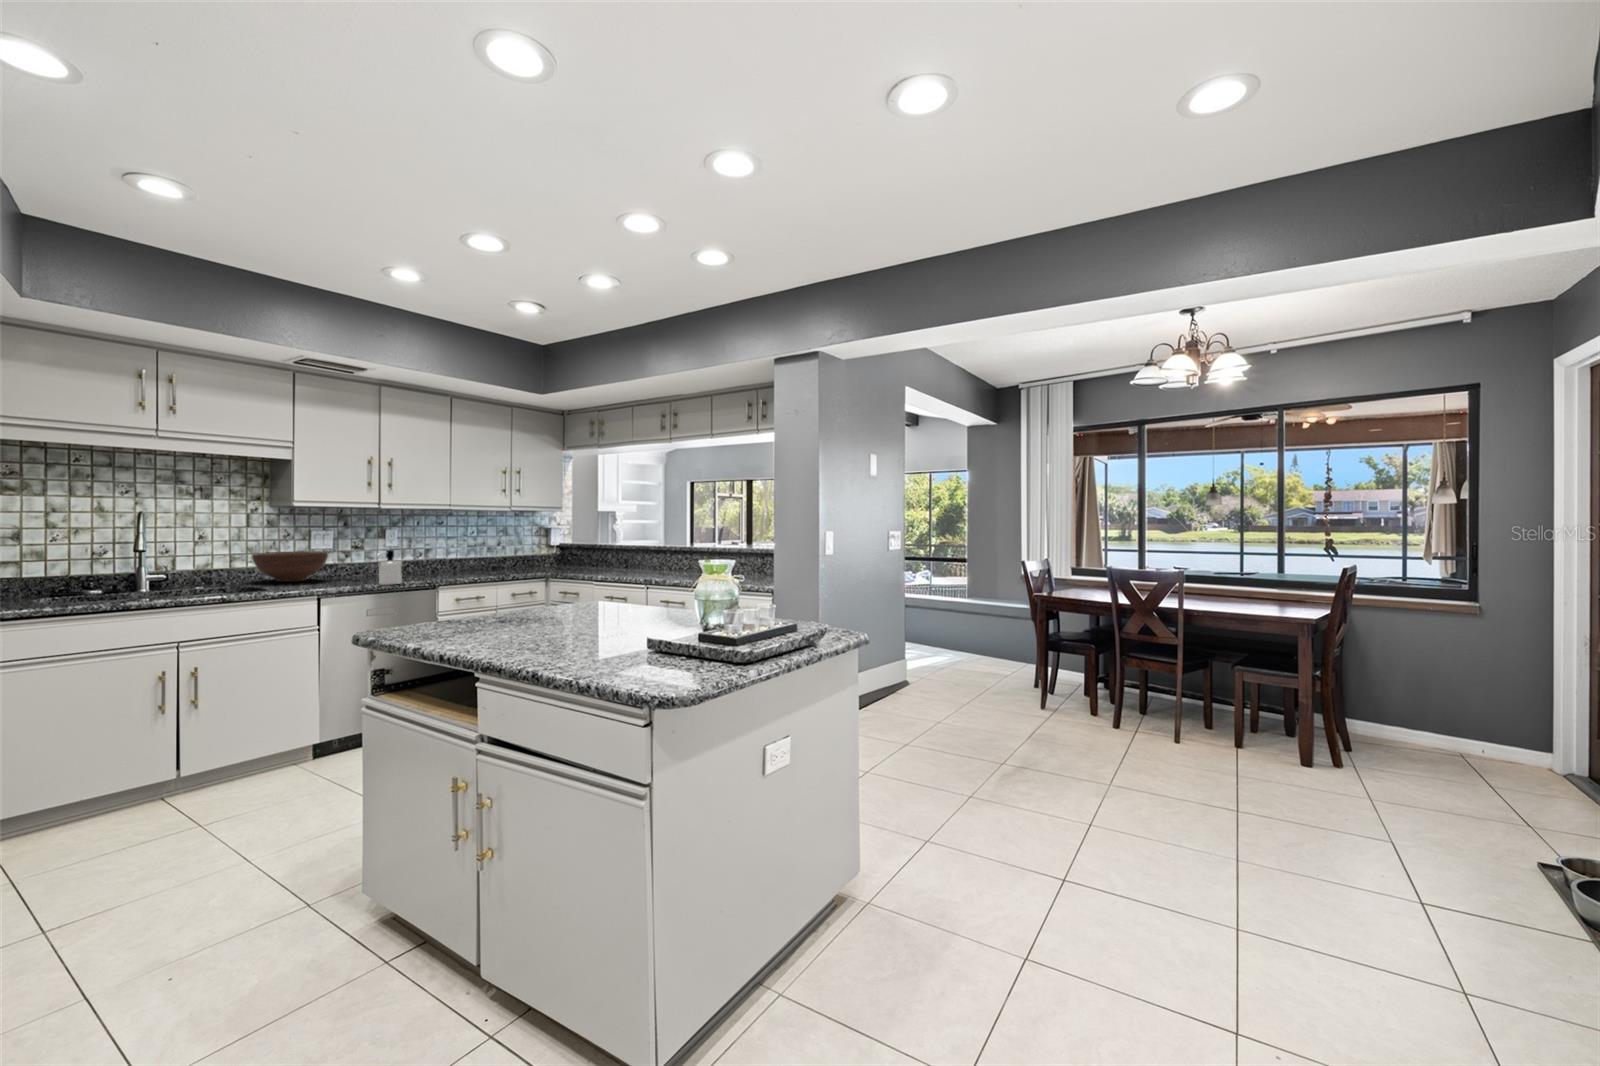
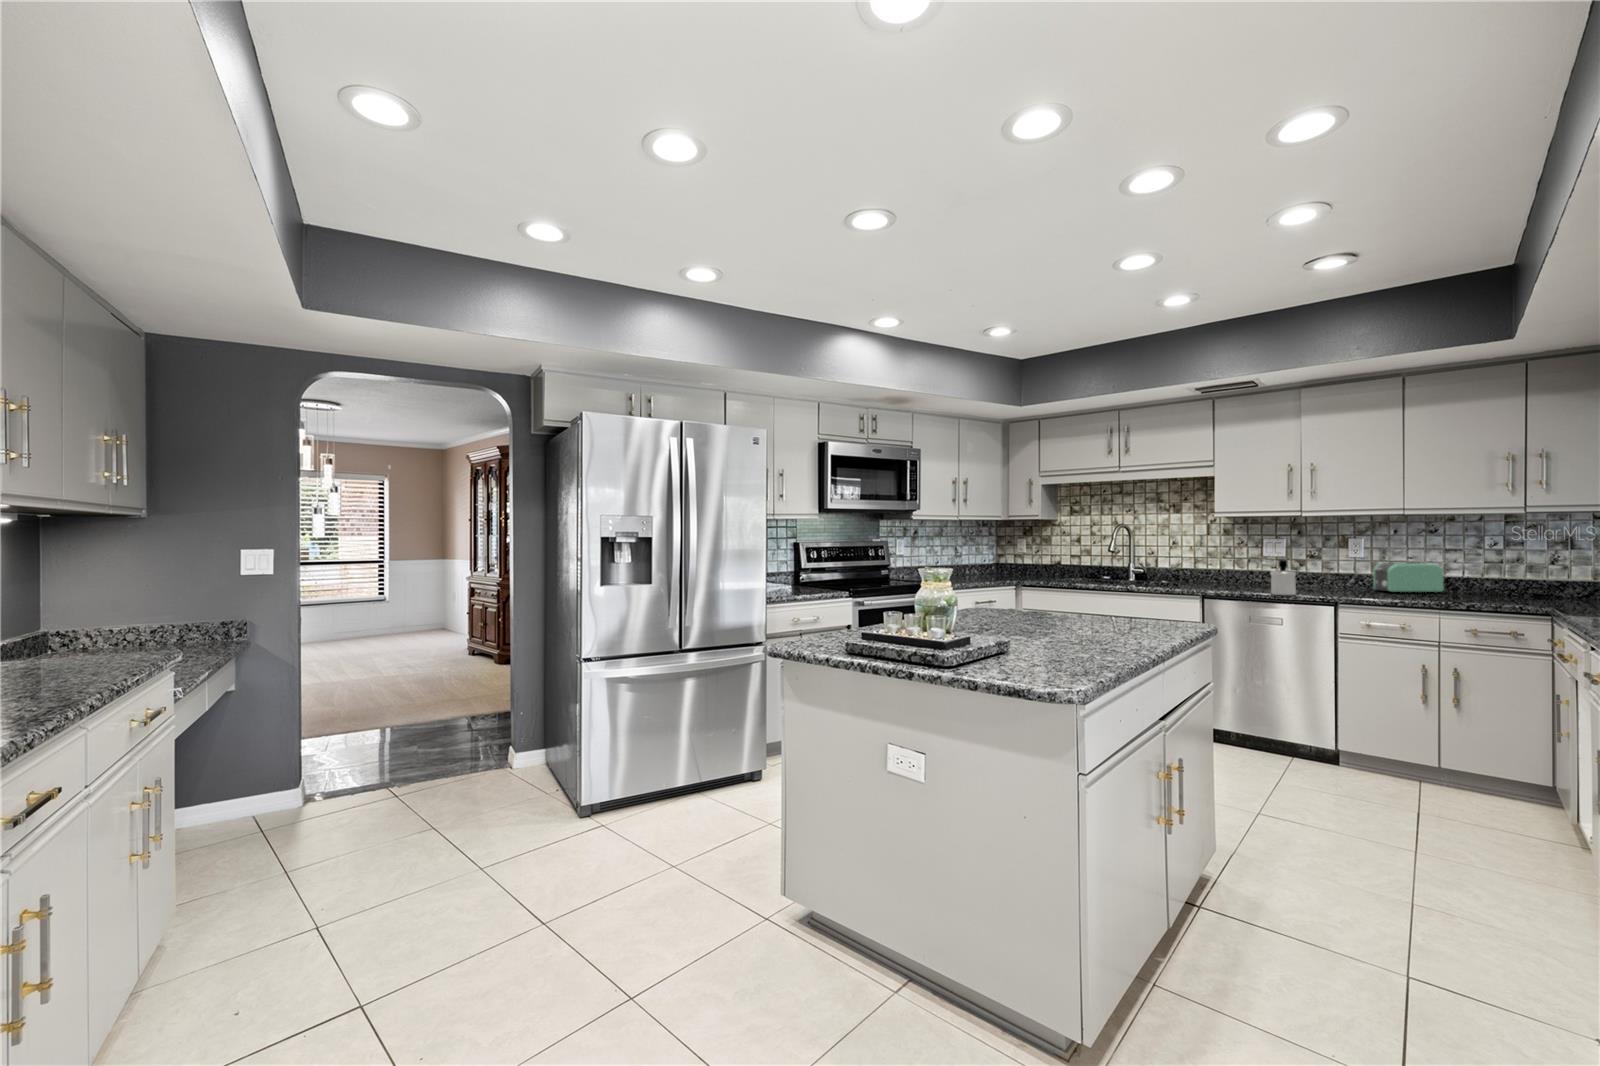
toaster: none [419,549,462,574] -> present [1373,563,1444,593]
fruit bowl: present [252,552,328,582] -> none [1193,558,1256,584]

